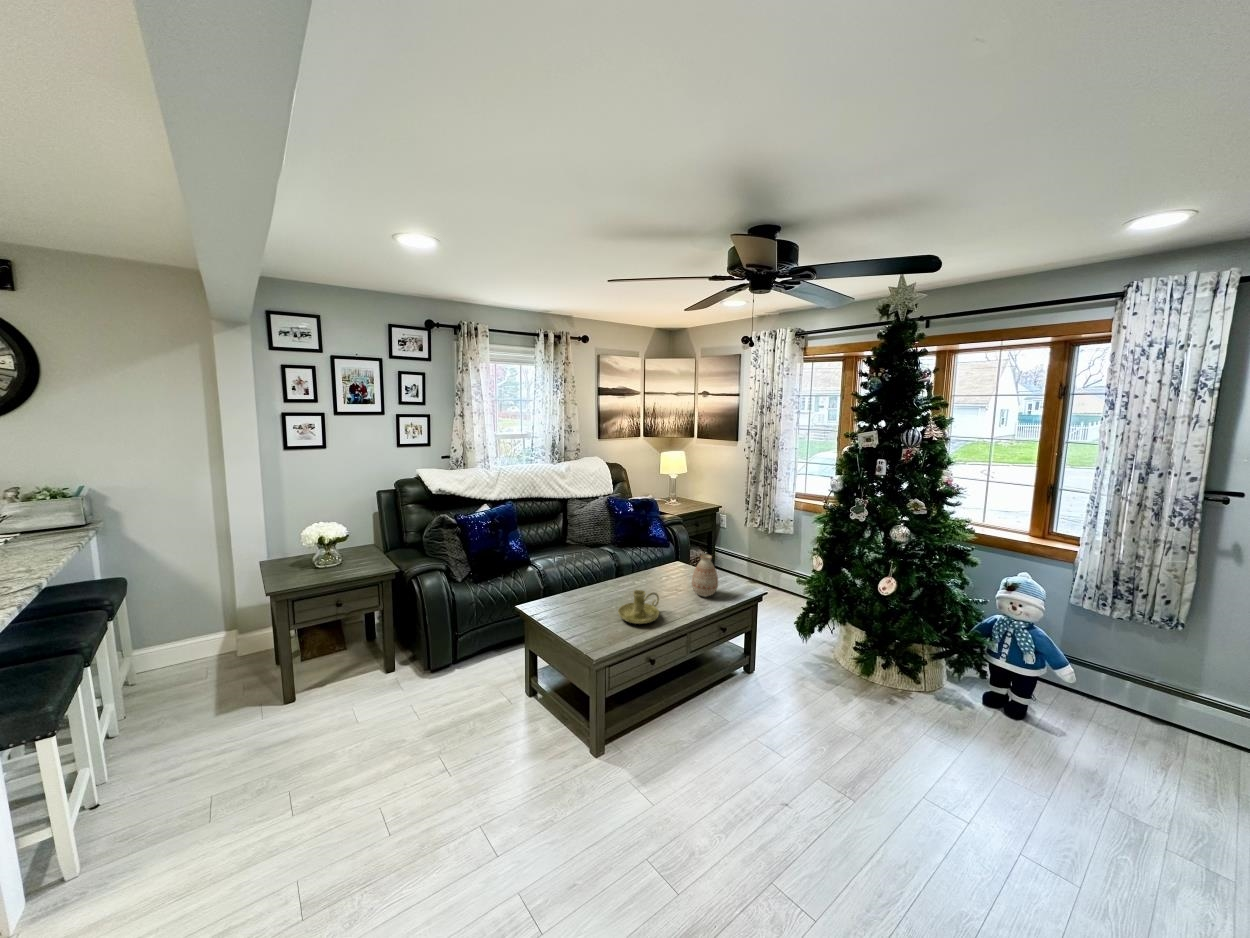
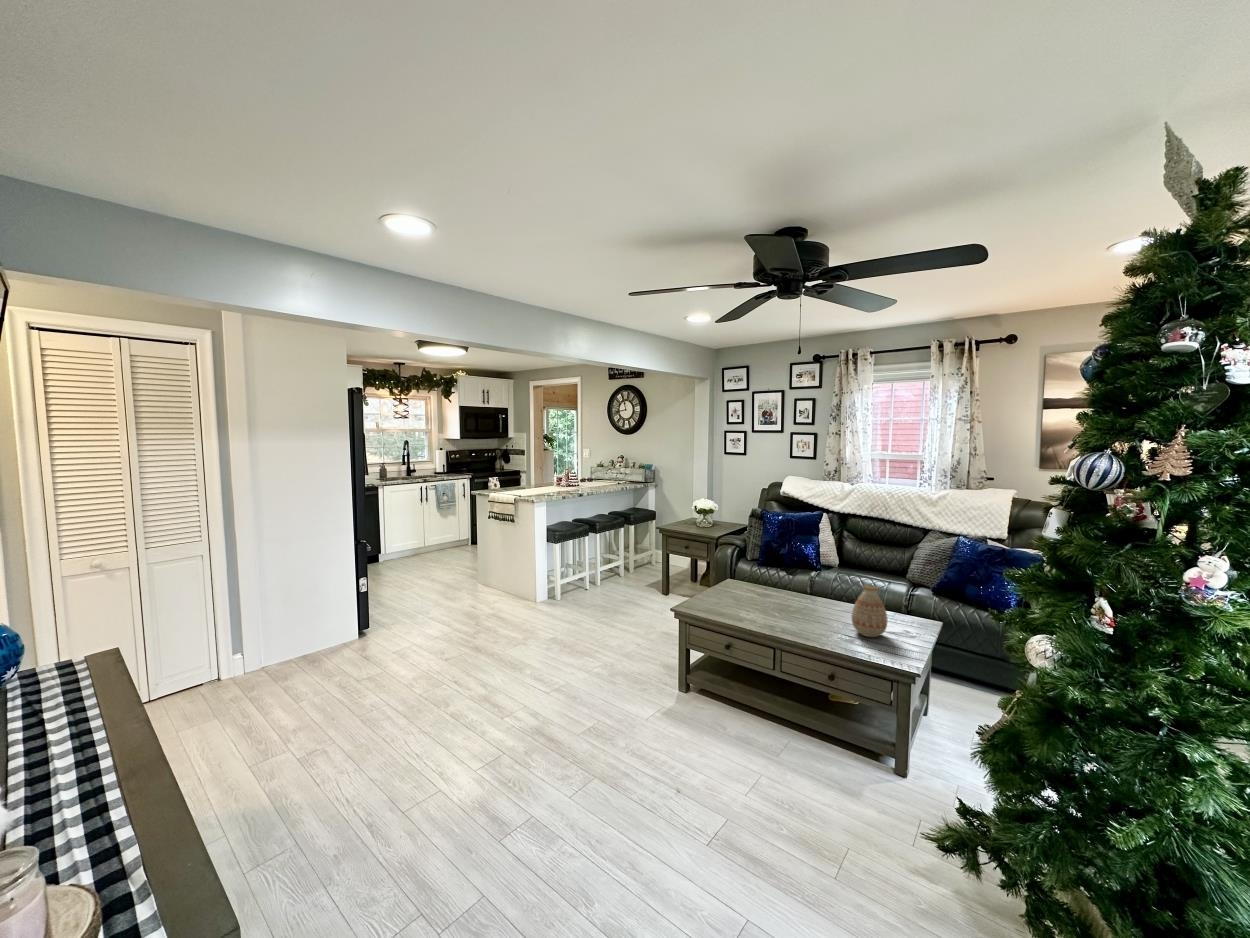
candle holder: present [618,590,659,624] -> none [742,583,793,614]

